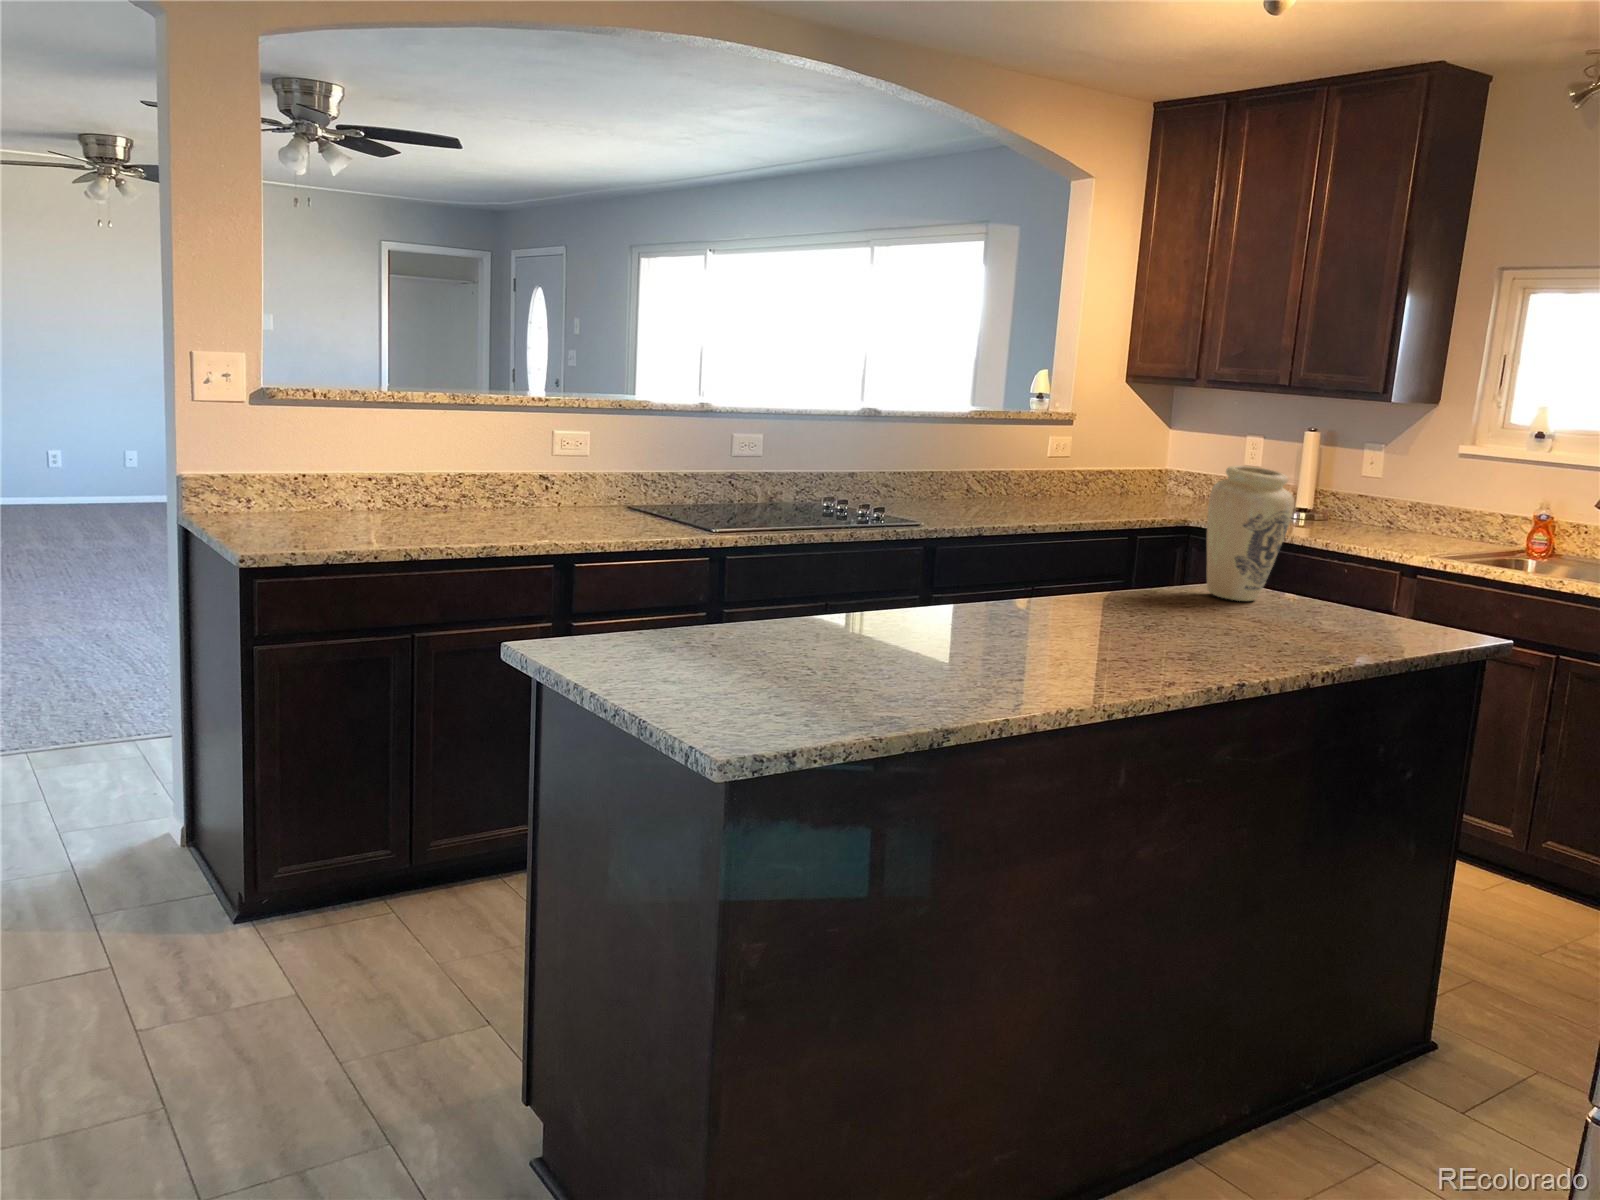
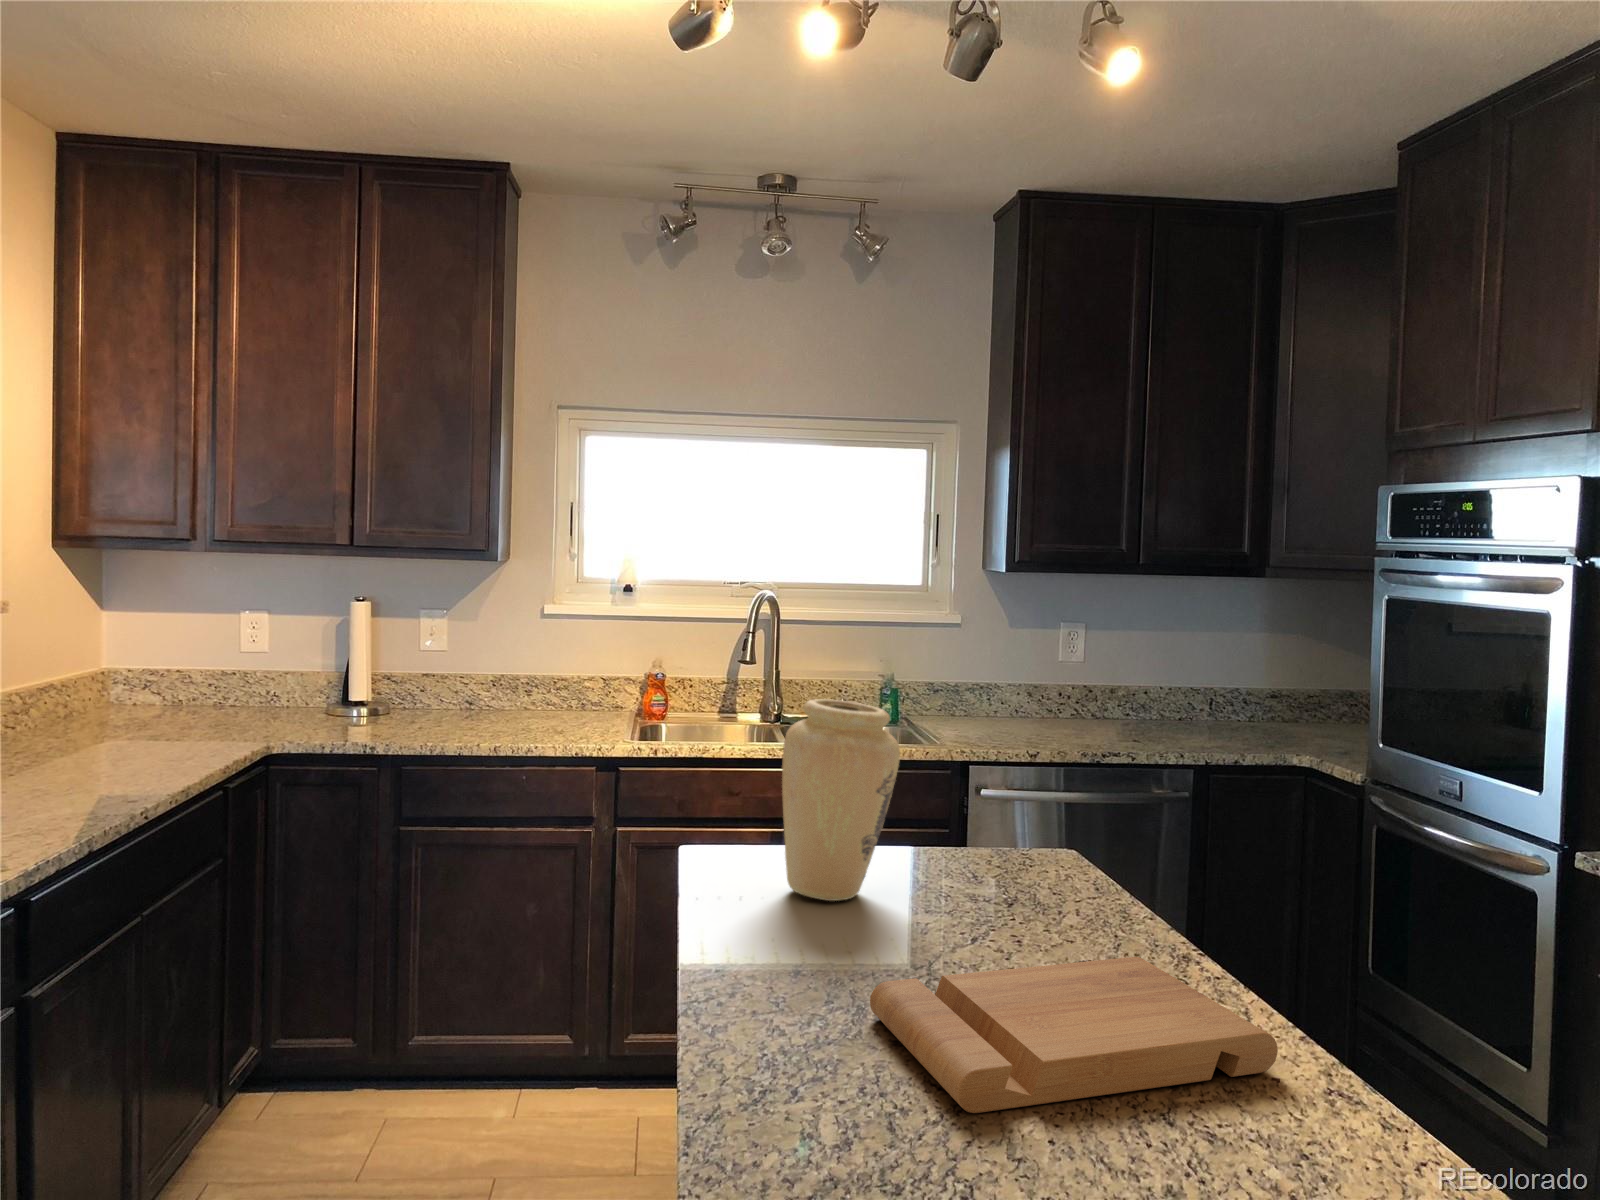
cutting board: none [1017,590,1248,655] -> present [870,957,1278,1113]

